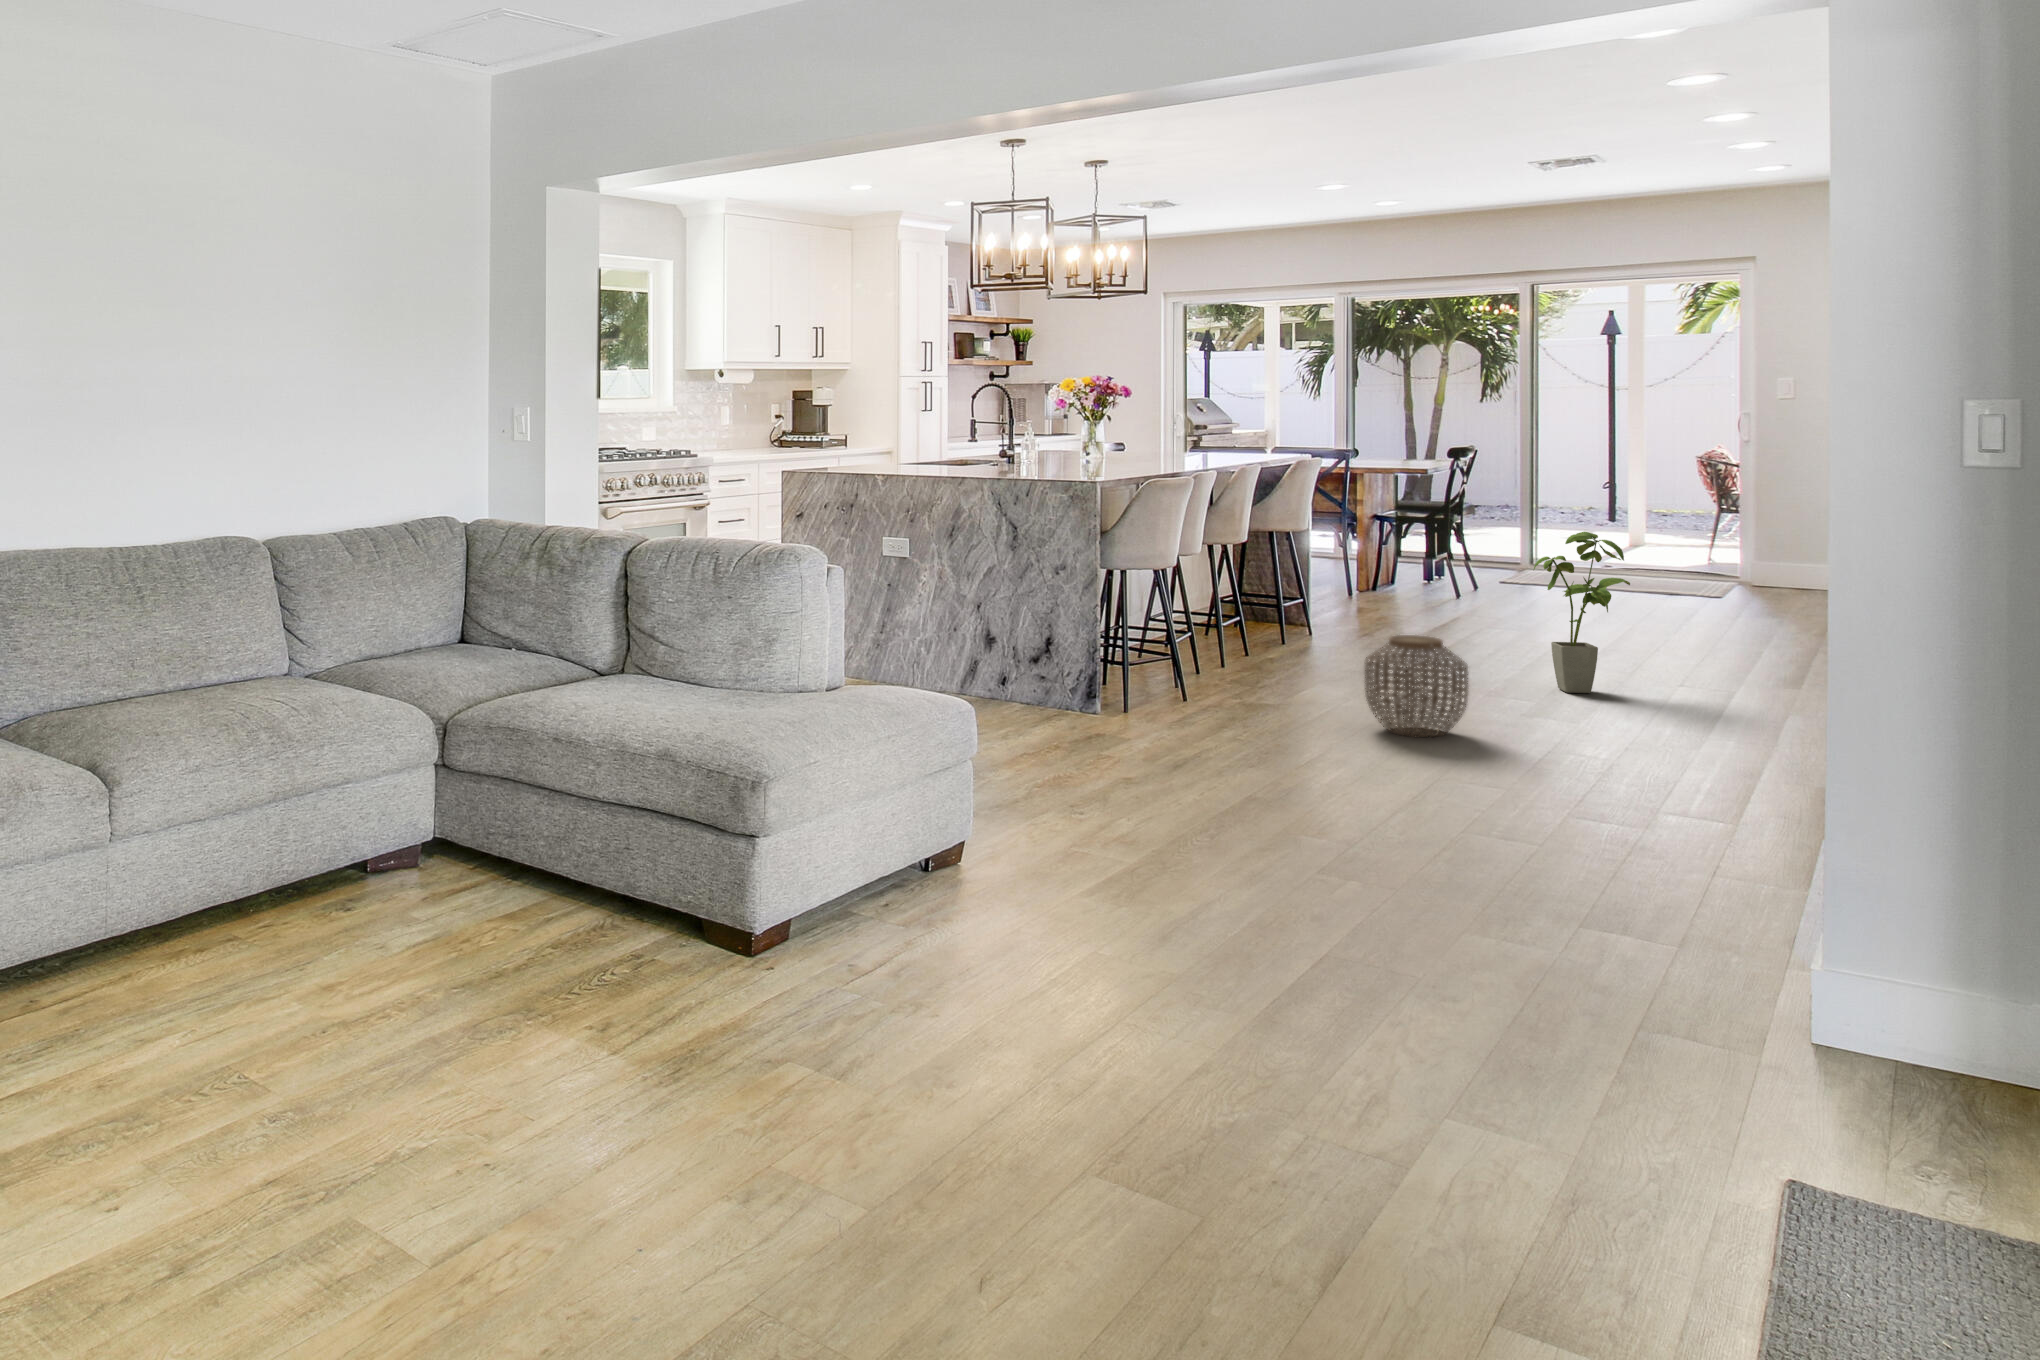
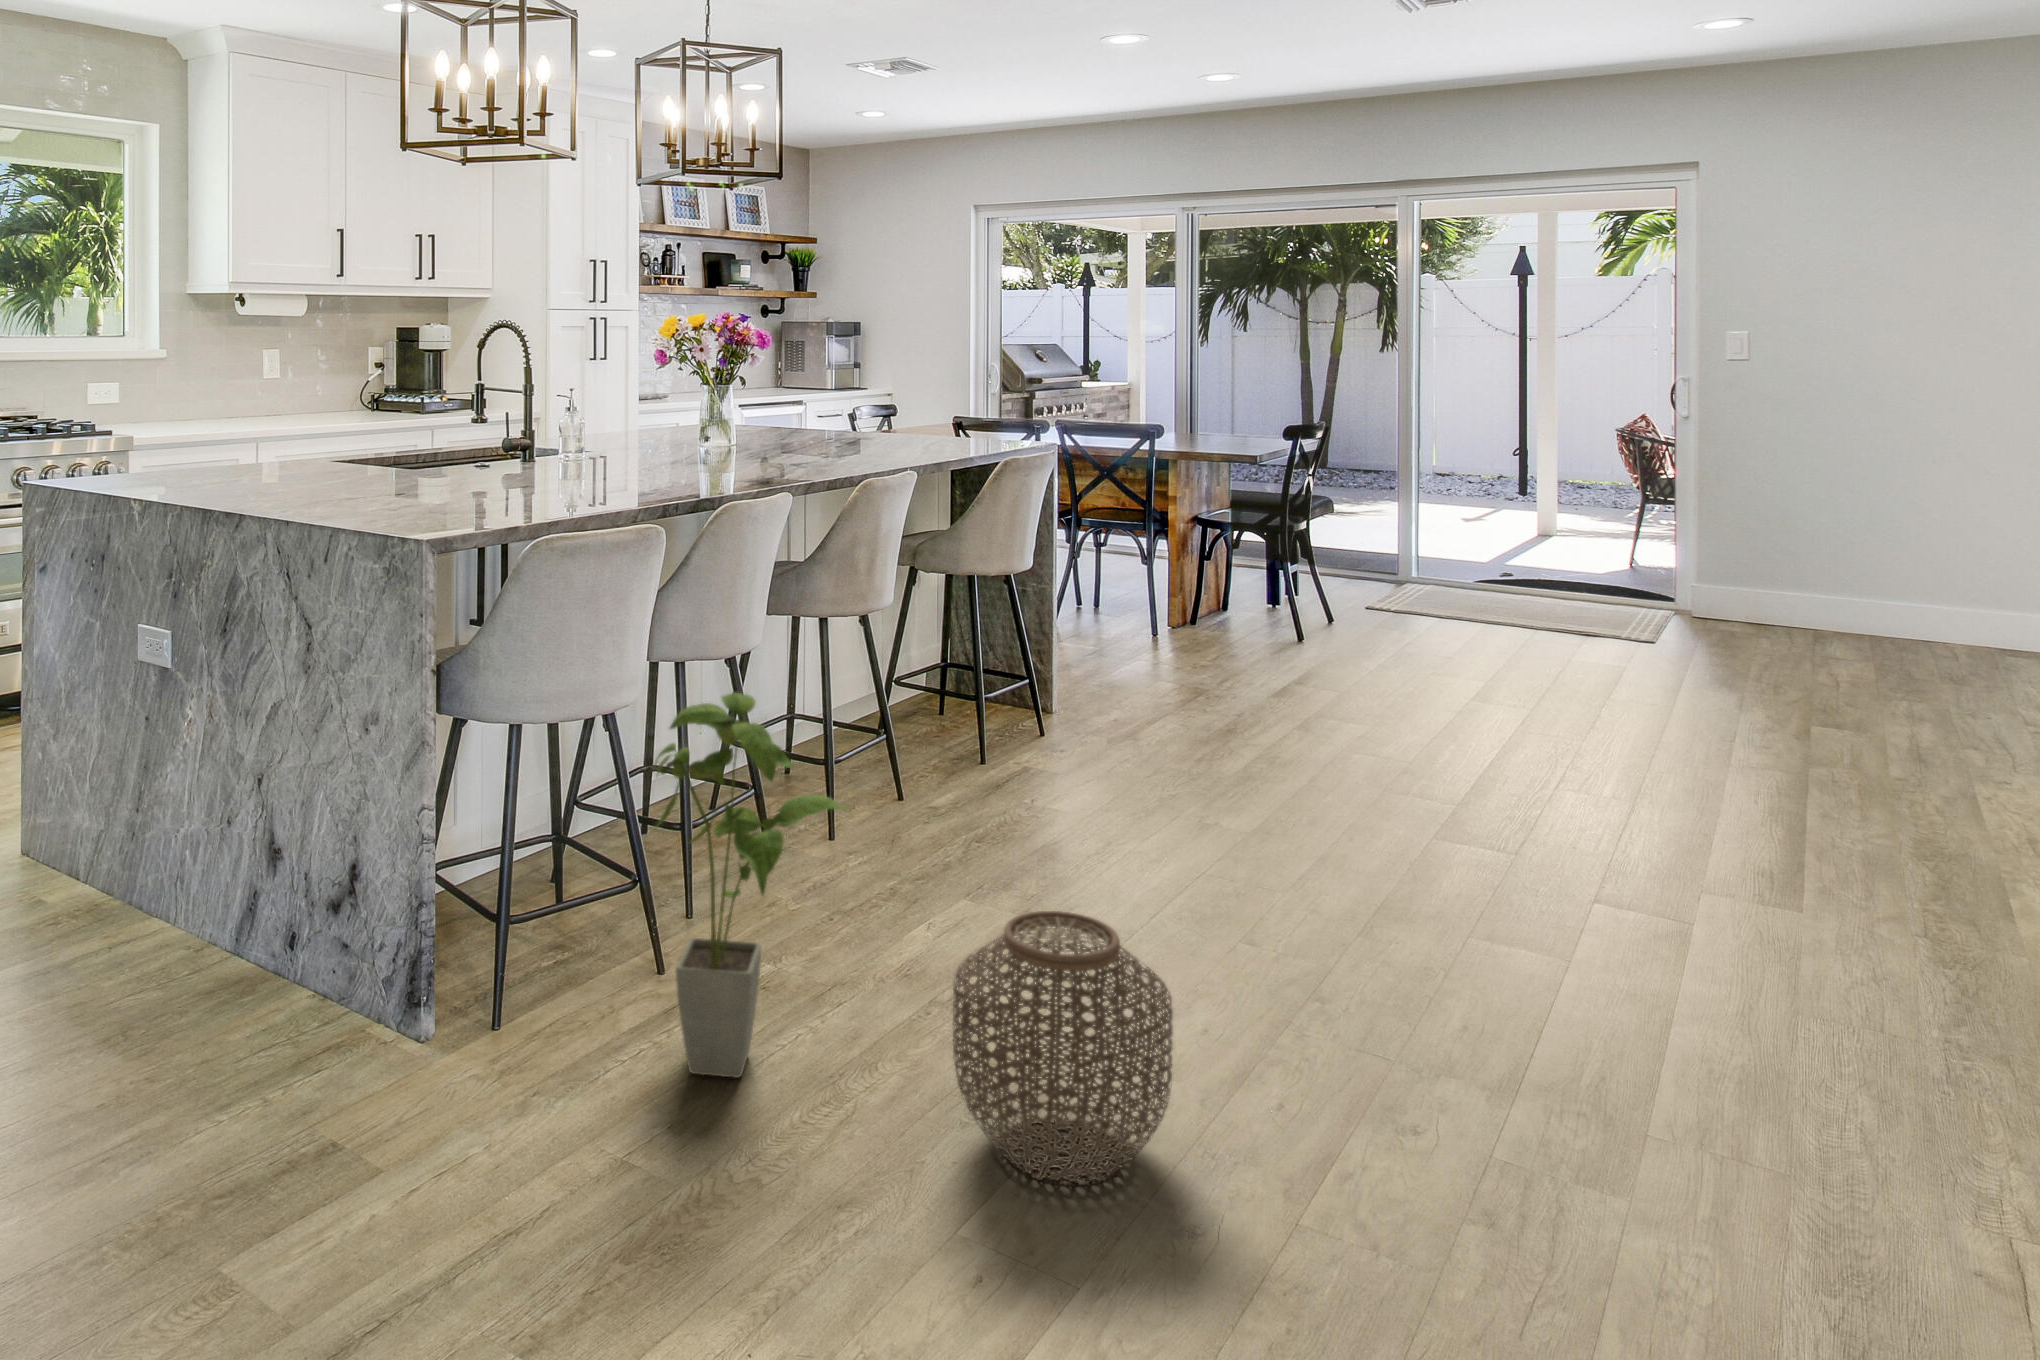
house plant: present [1534,532,1630,693] -> present [654,693,849,1078]

